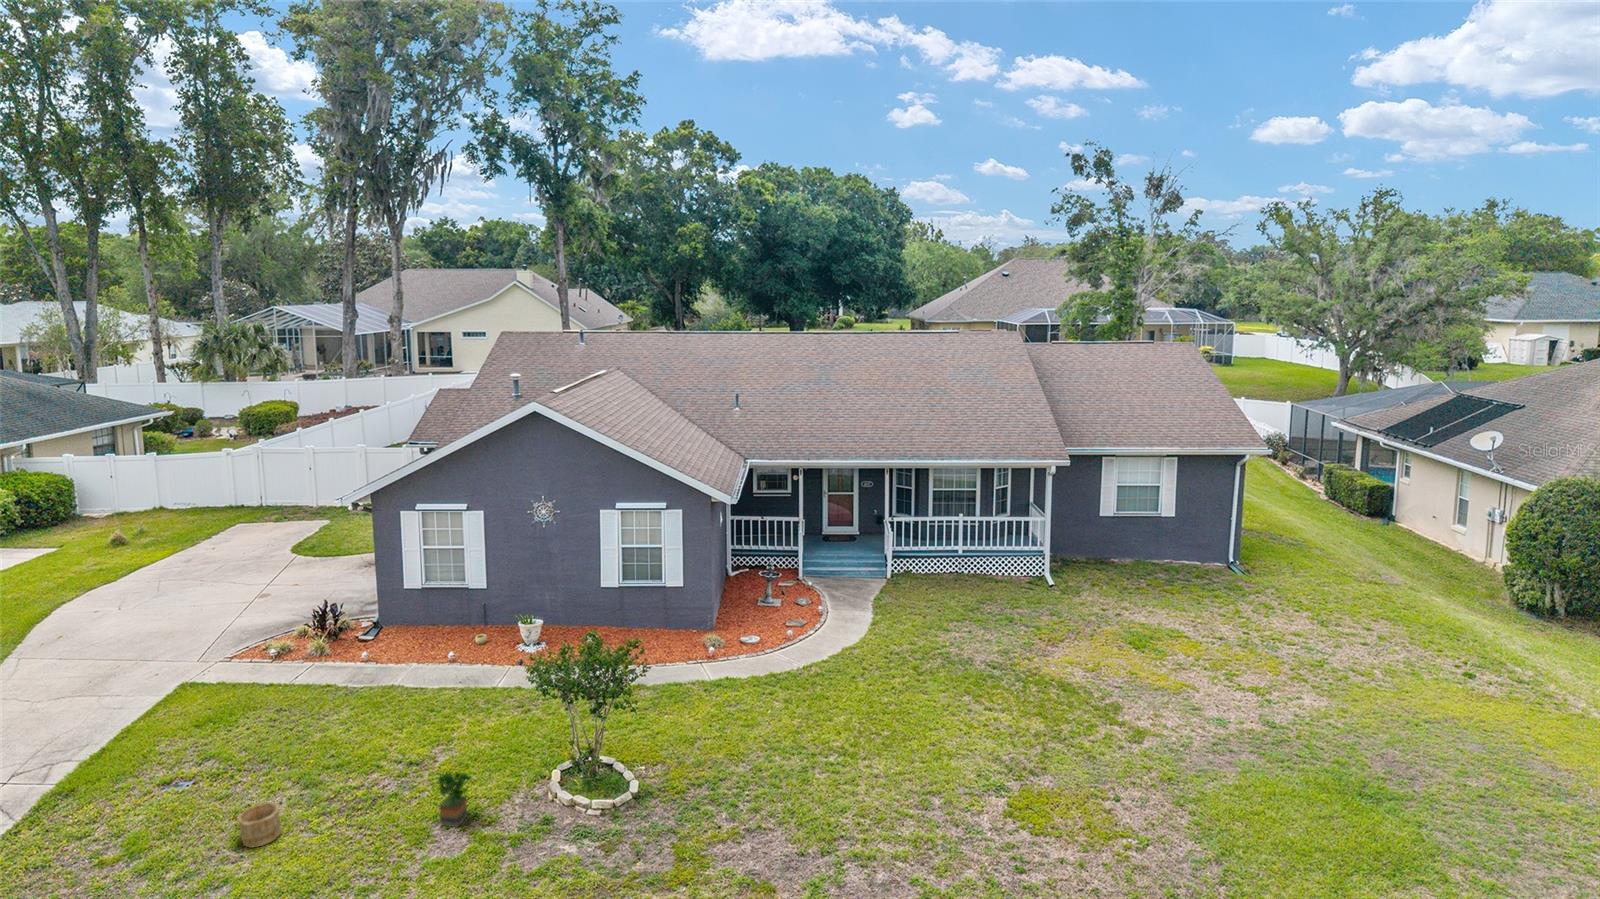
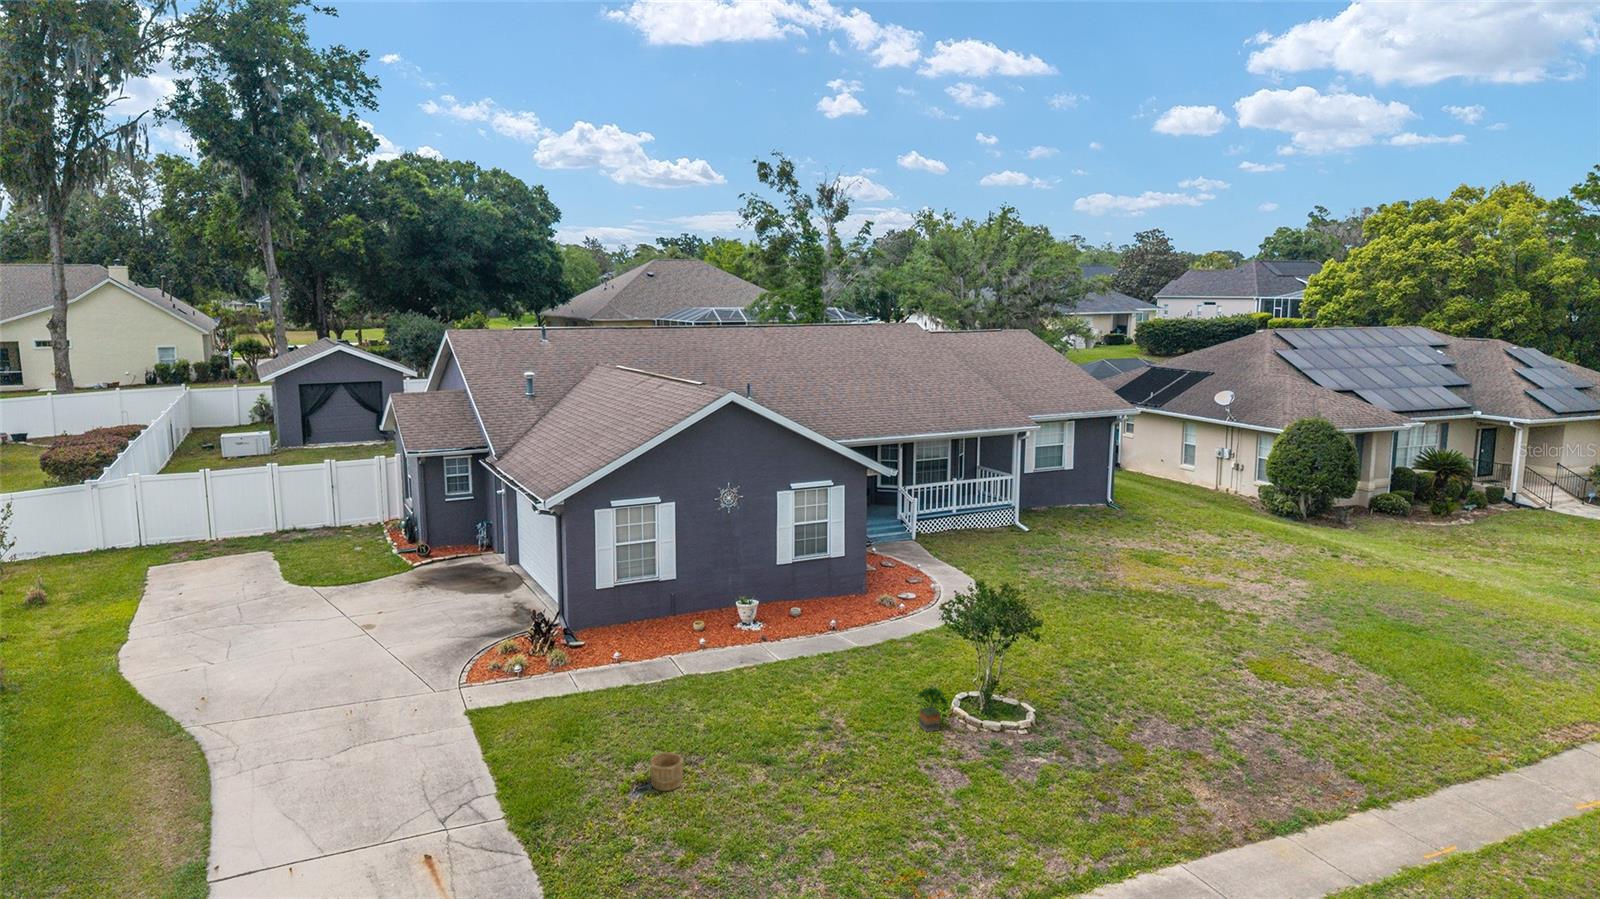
wooden bucket: present [237,802,281,848] -> present [650,752,683,791]

